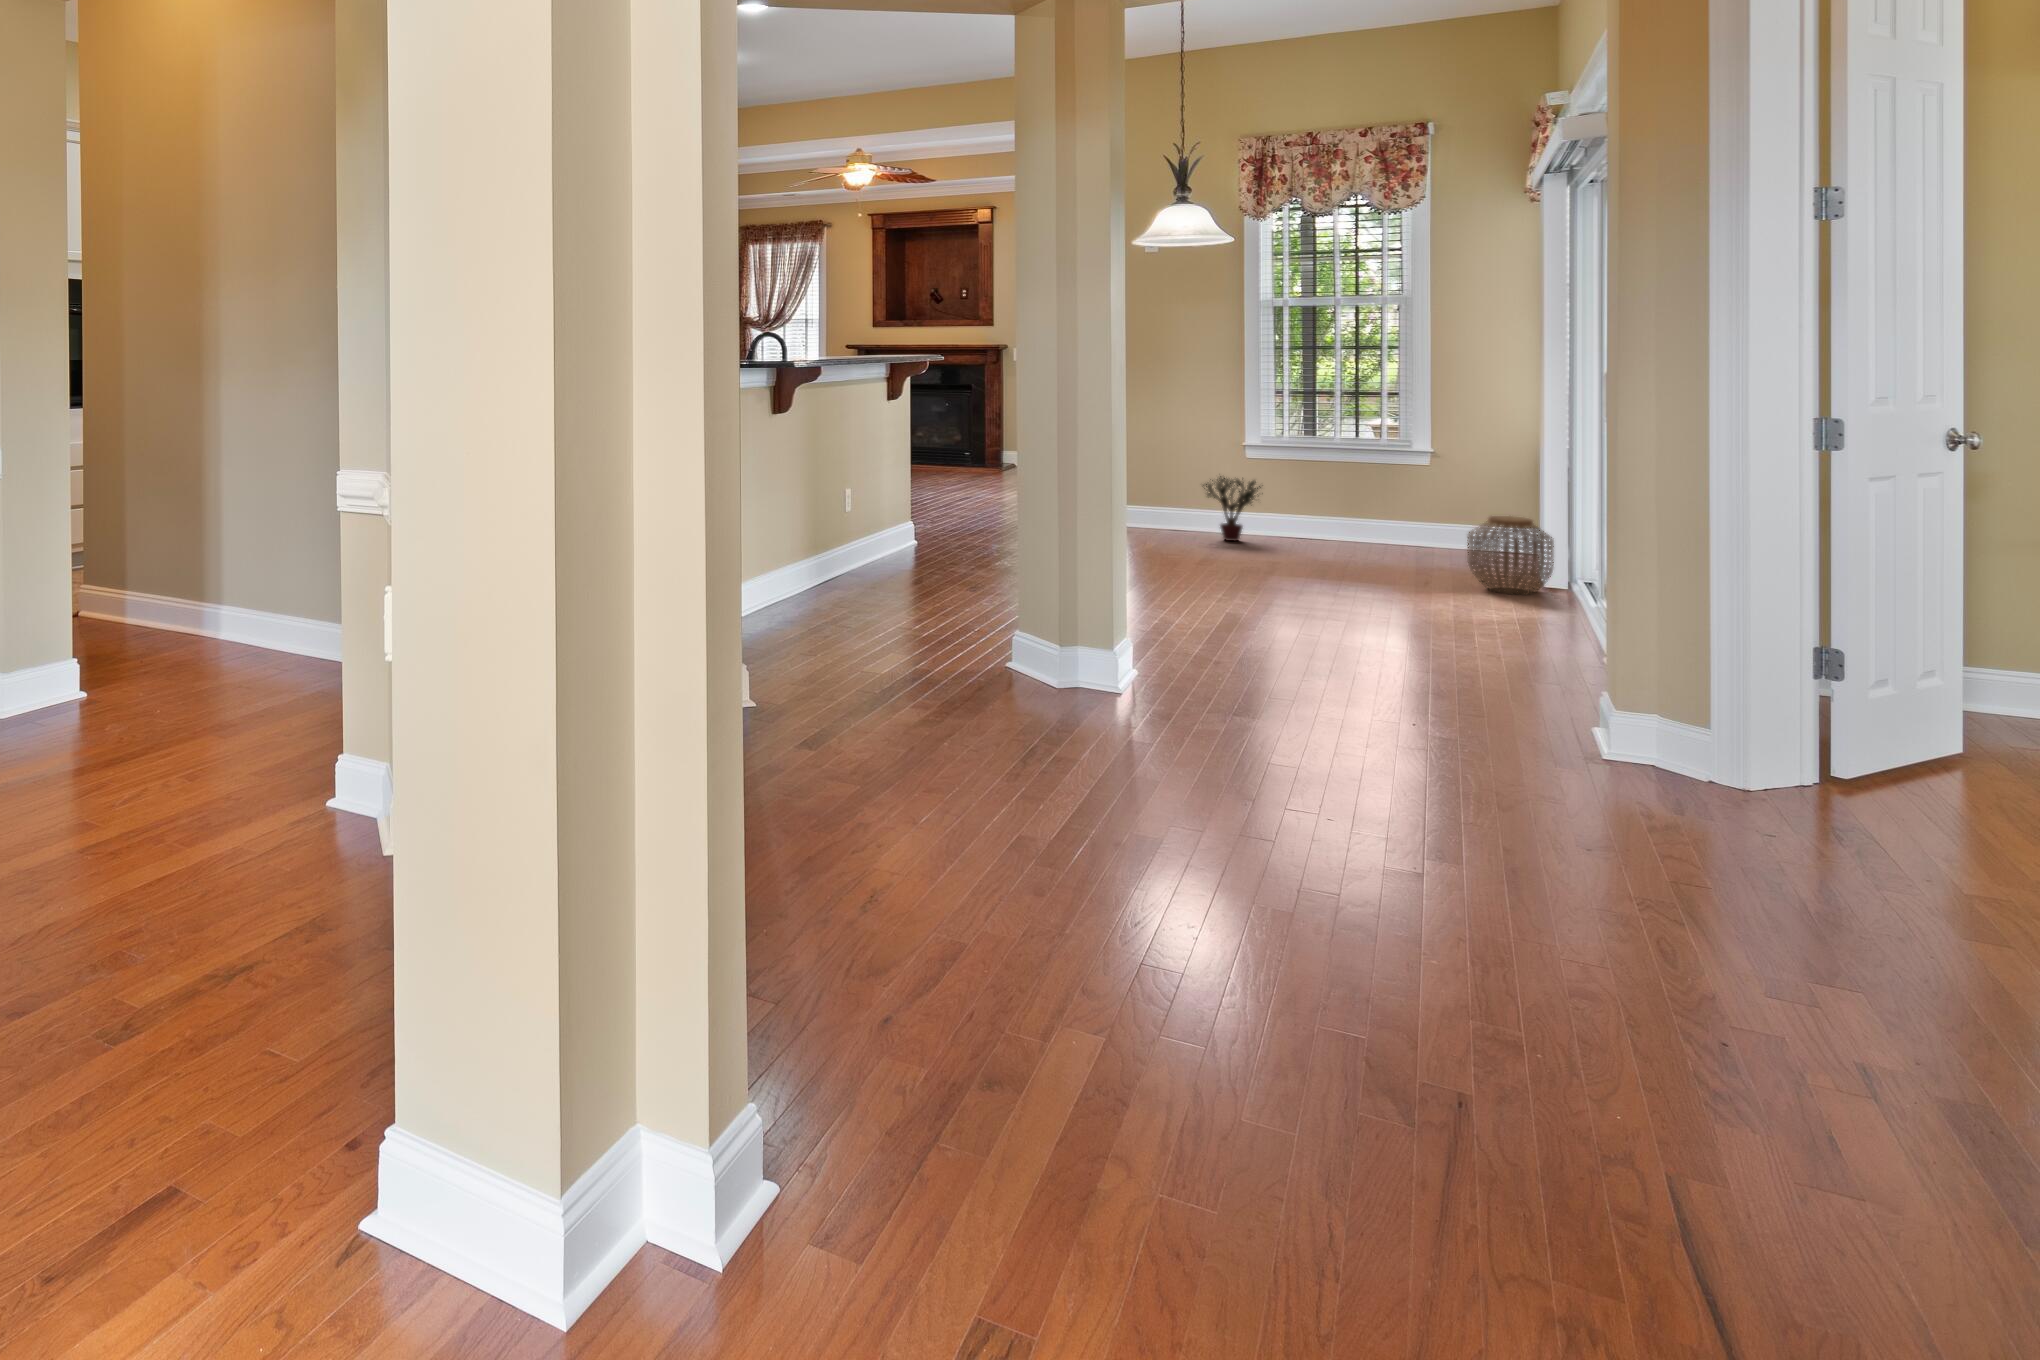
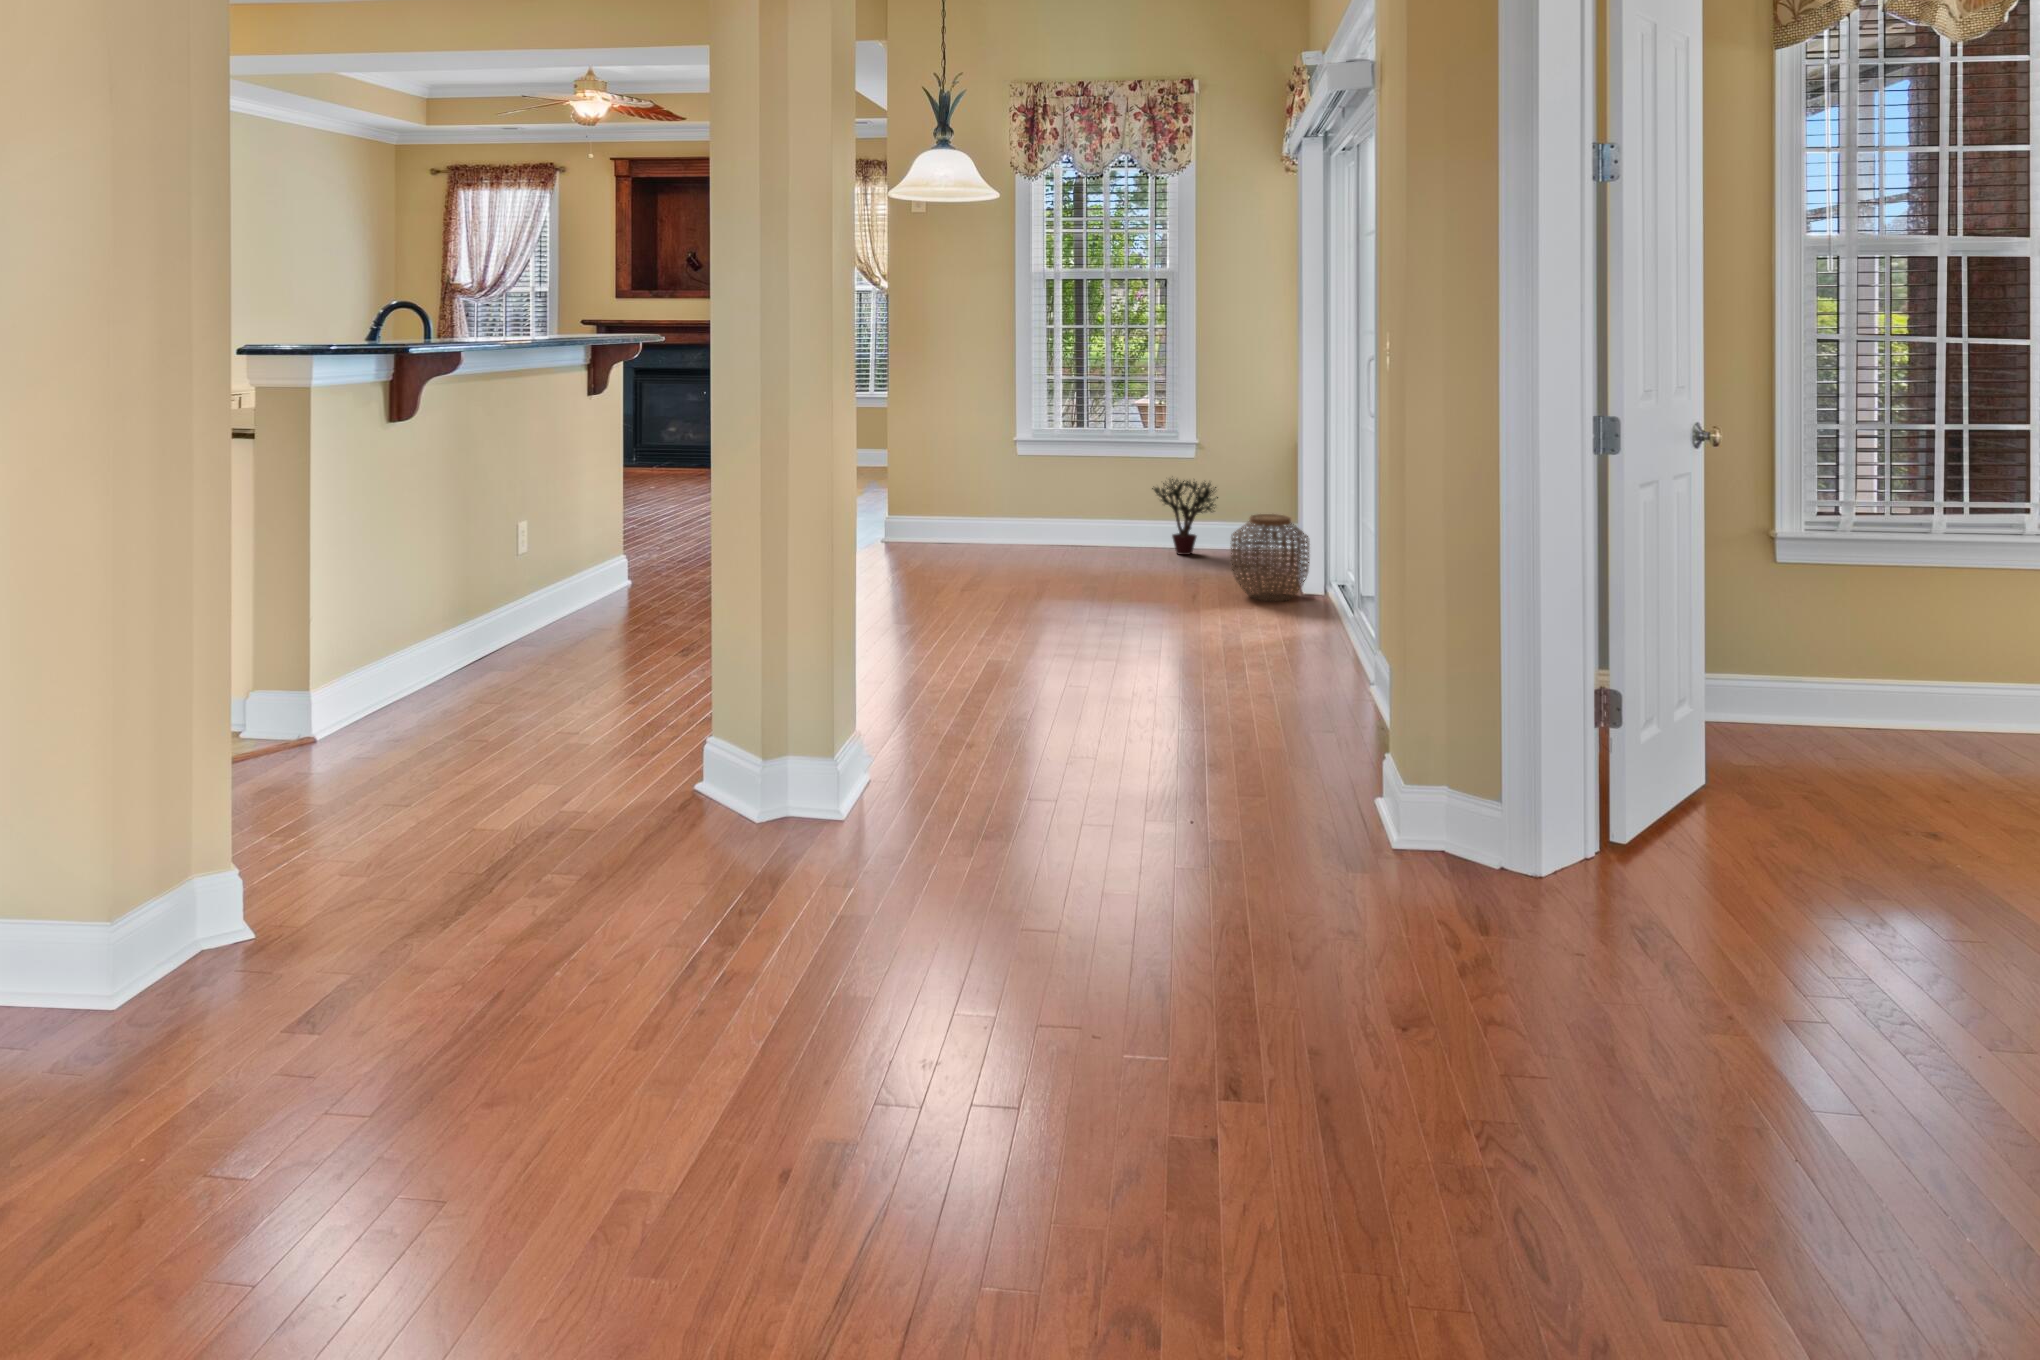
potted plant: present [1203,476,1261,541] -> present [1152,479,1218,555]

